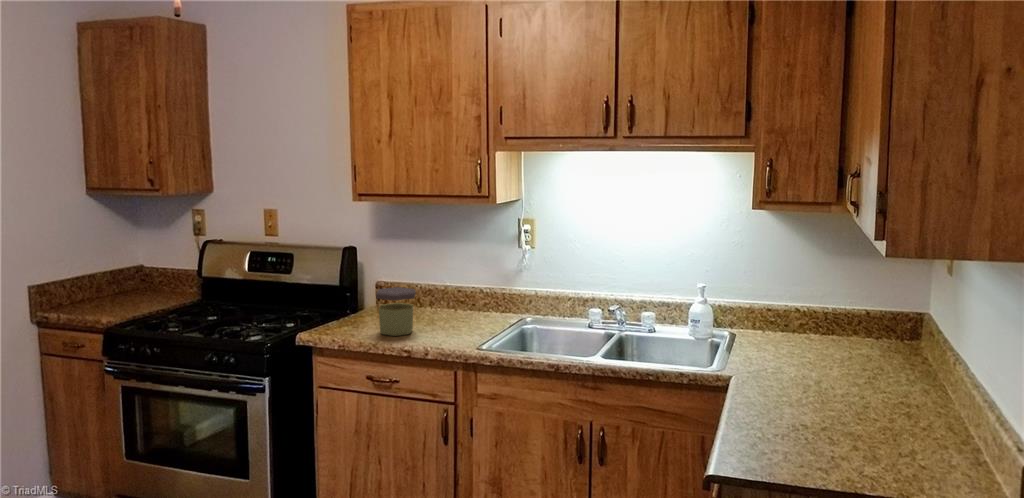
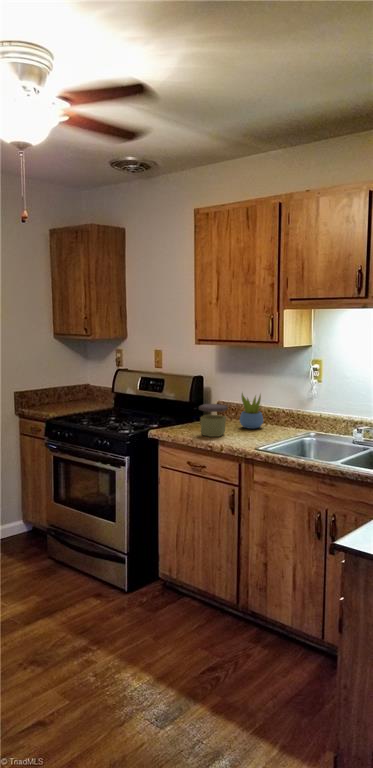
succulent plant: none [422,266,456,318] -> present [240,393,263,429]

